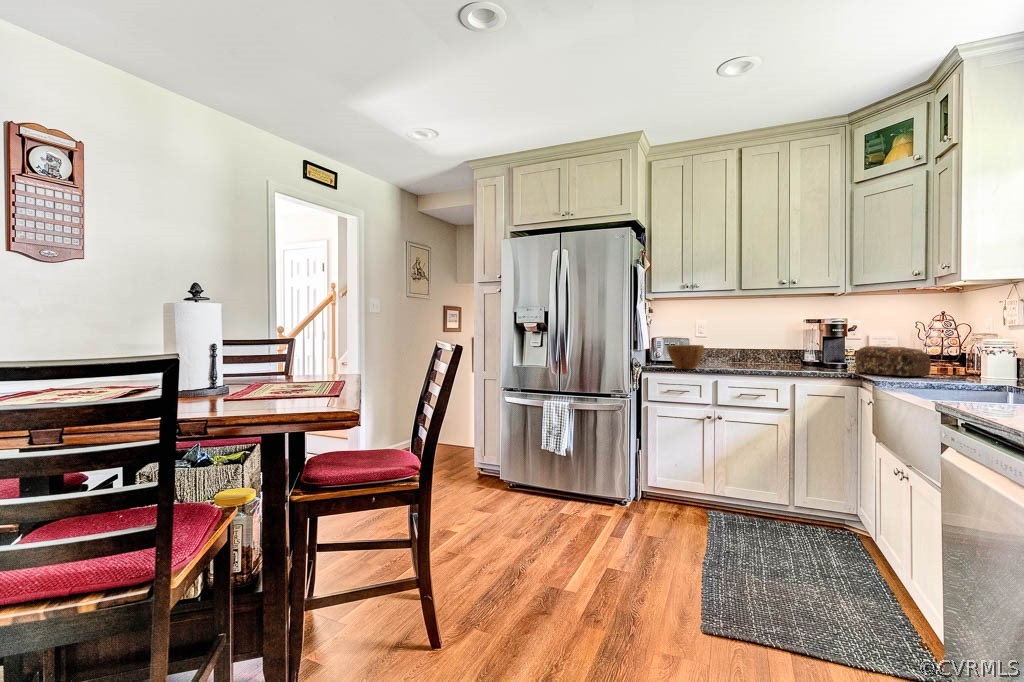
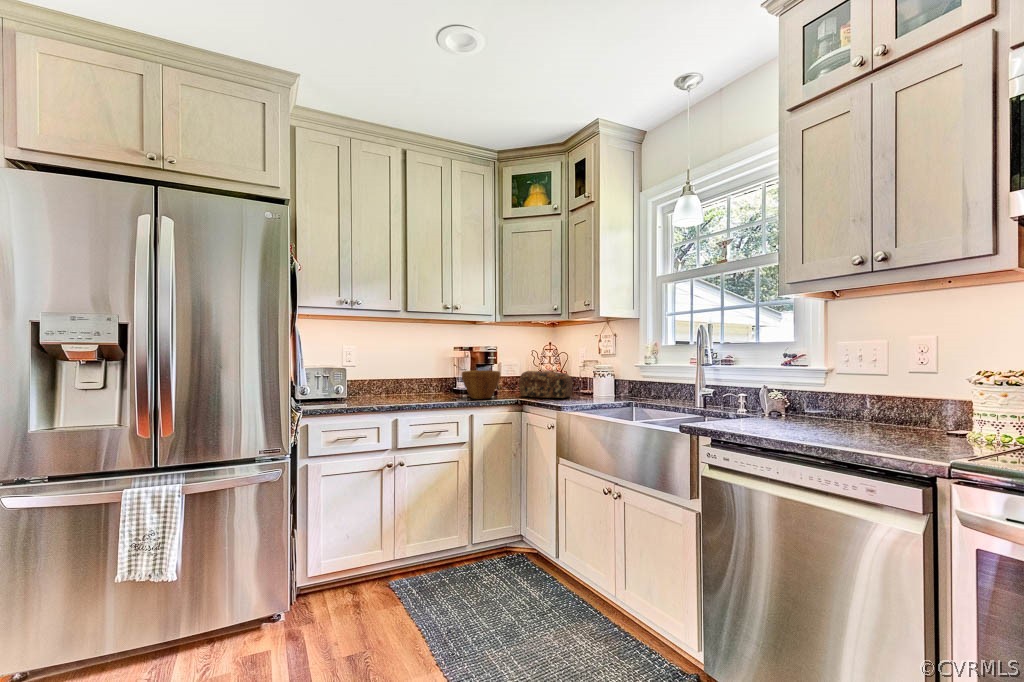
bowl: present [667,345,704,369] -> present [462,370,500,399]

